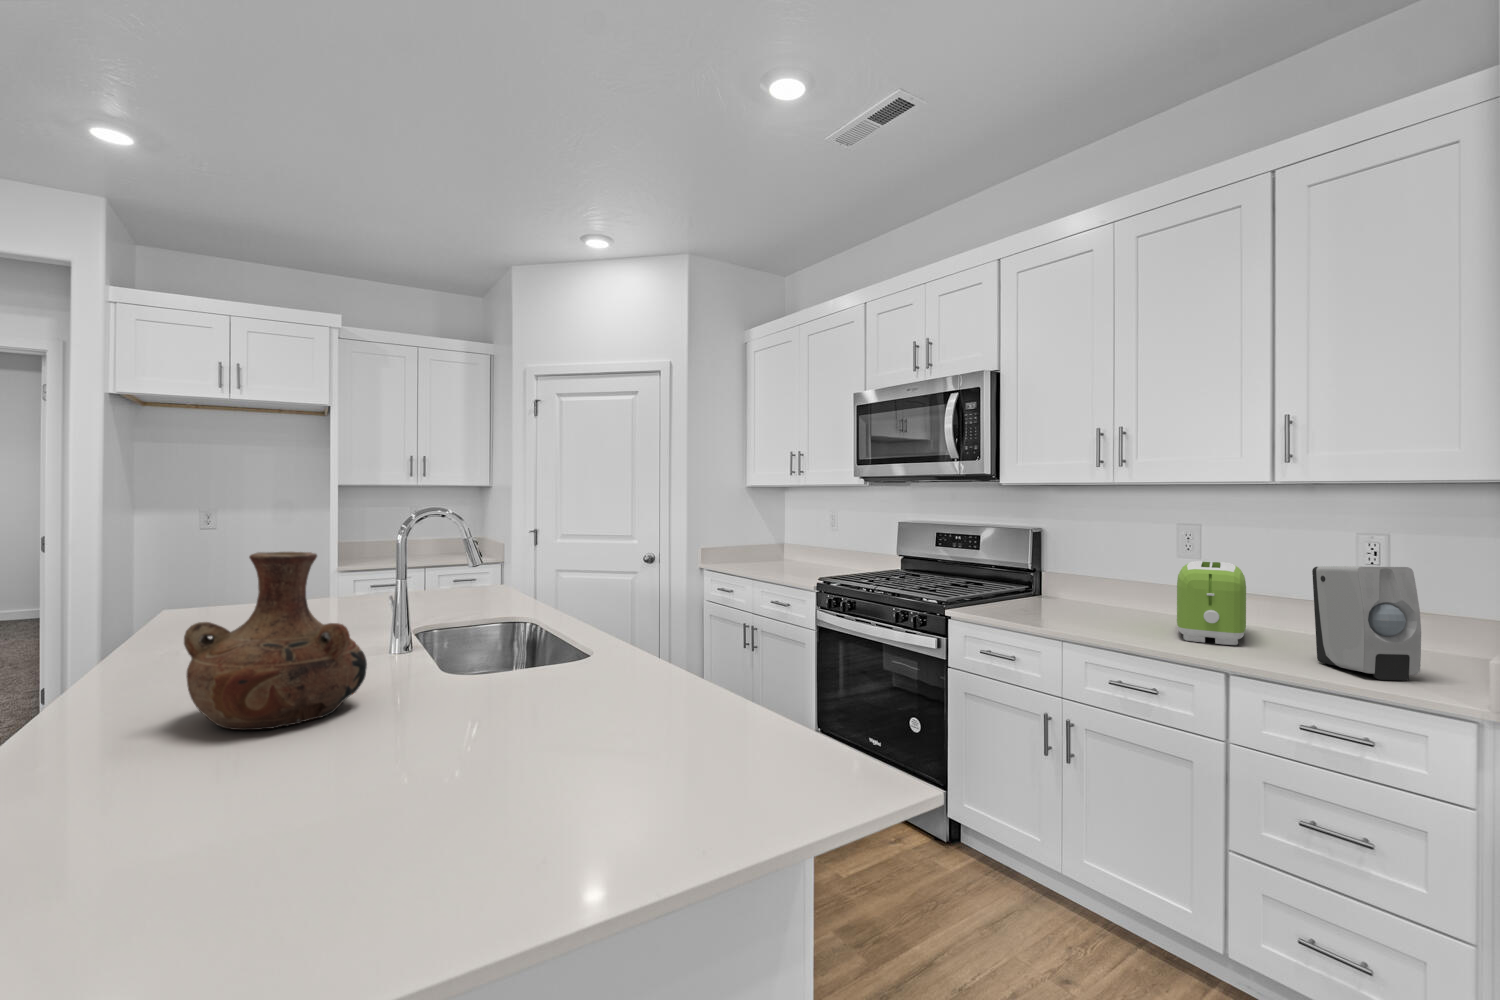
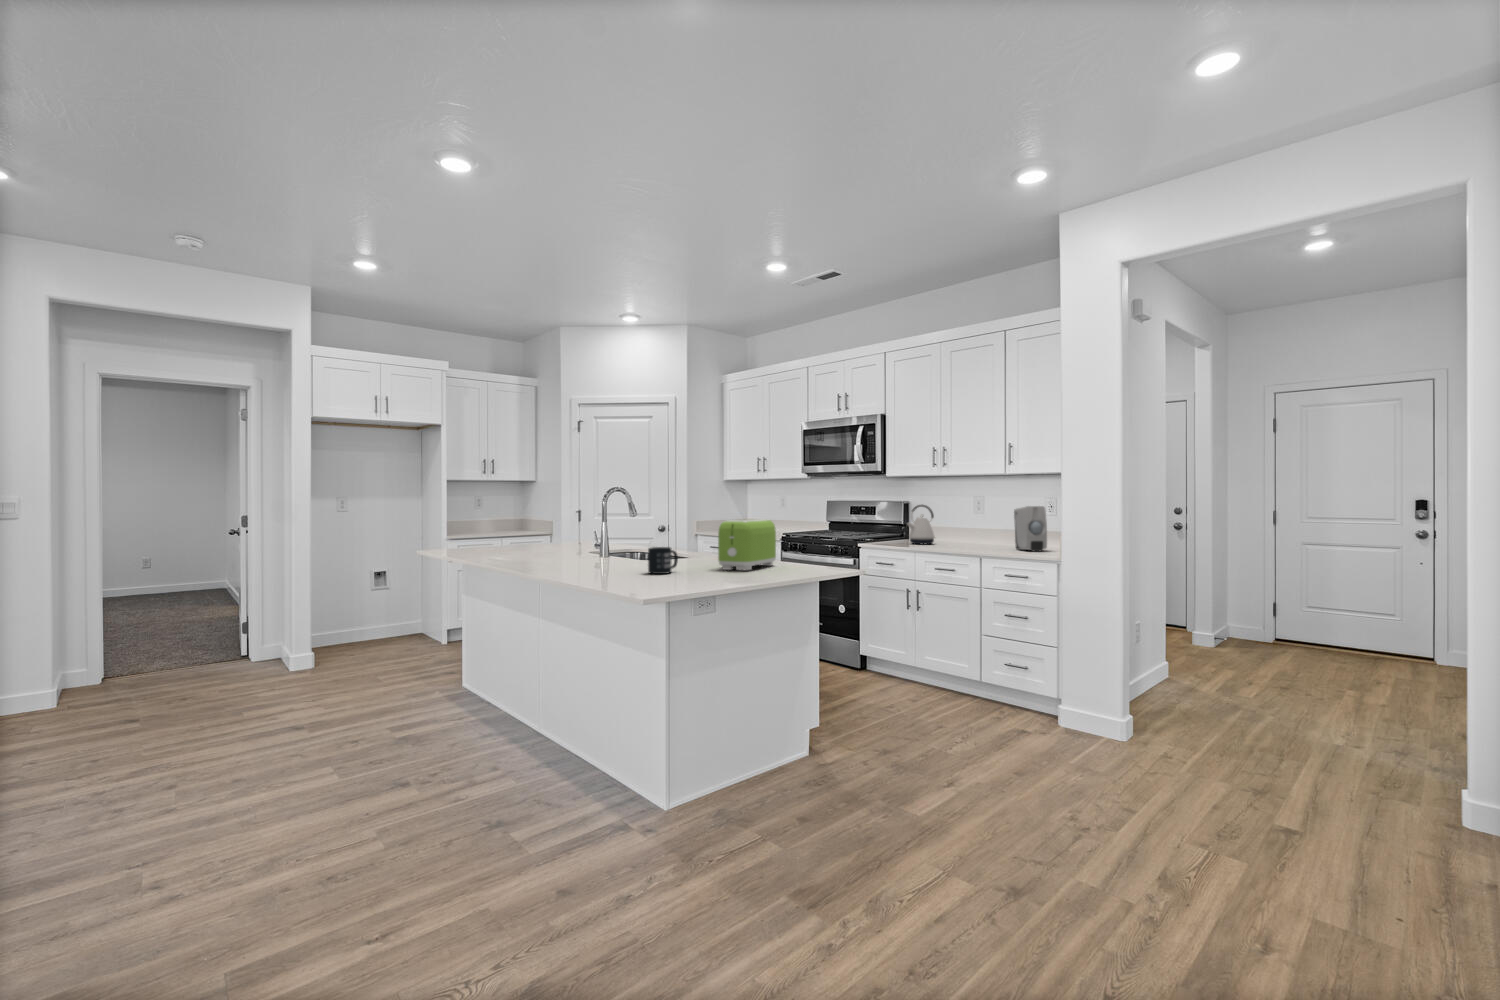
kettle: none [1043,543,1104,625] -> present [907,505,935,544]
vase: present [184,552,367,730] -> none [580,497,643,562]
toaster: present [1177,561,1246,645] -> present [718,519,776,570]
mug: none [92,764,249,893] -> present [648,547,678,574]

